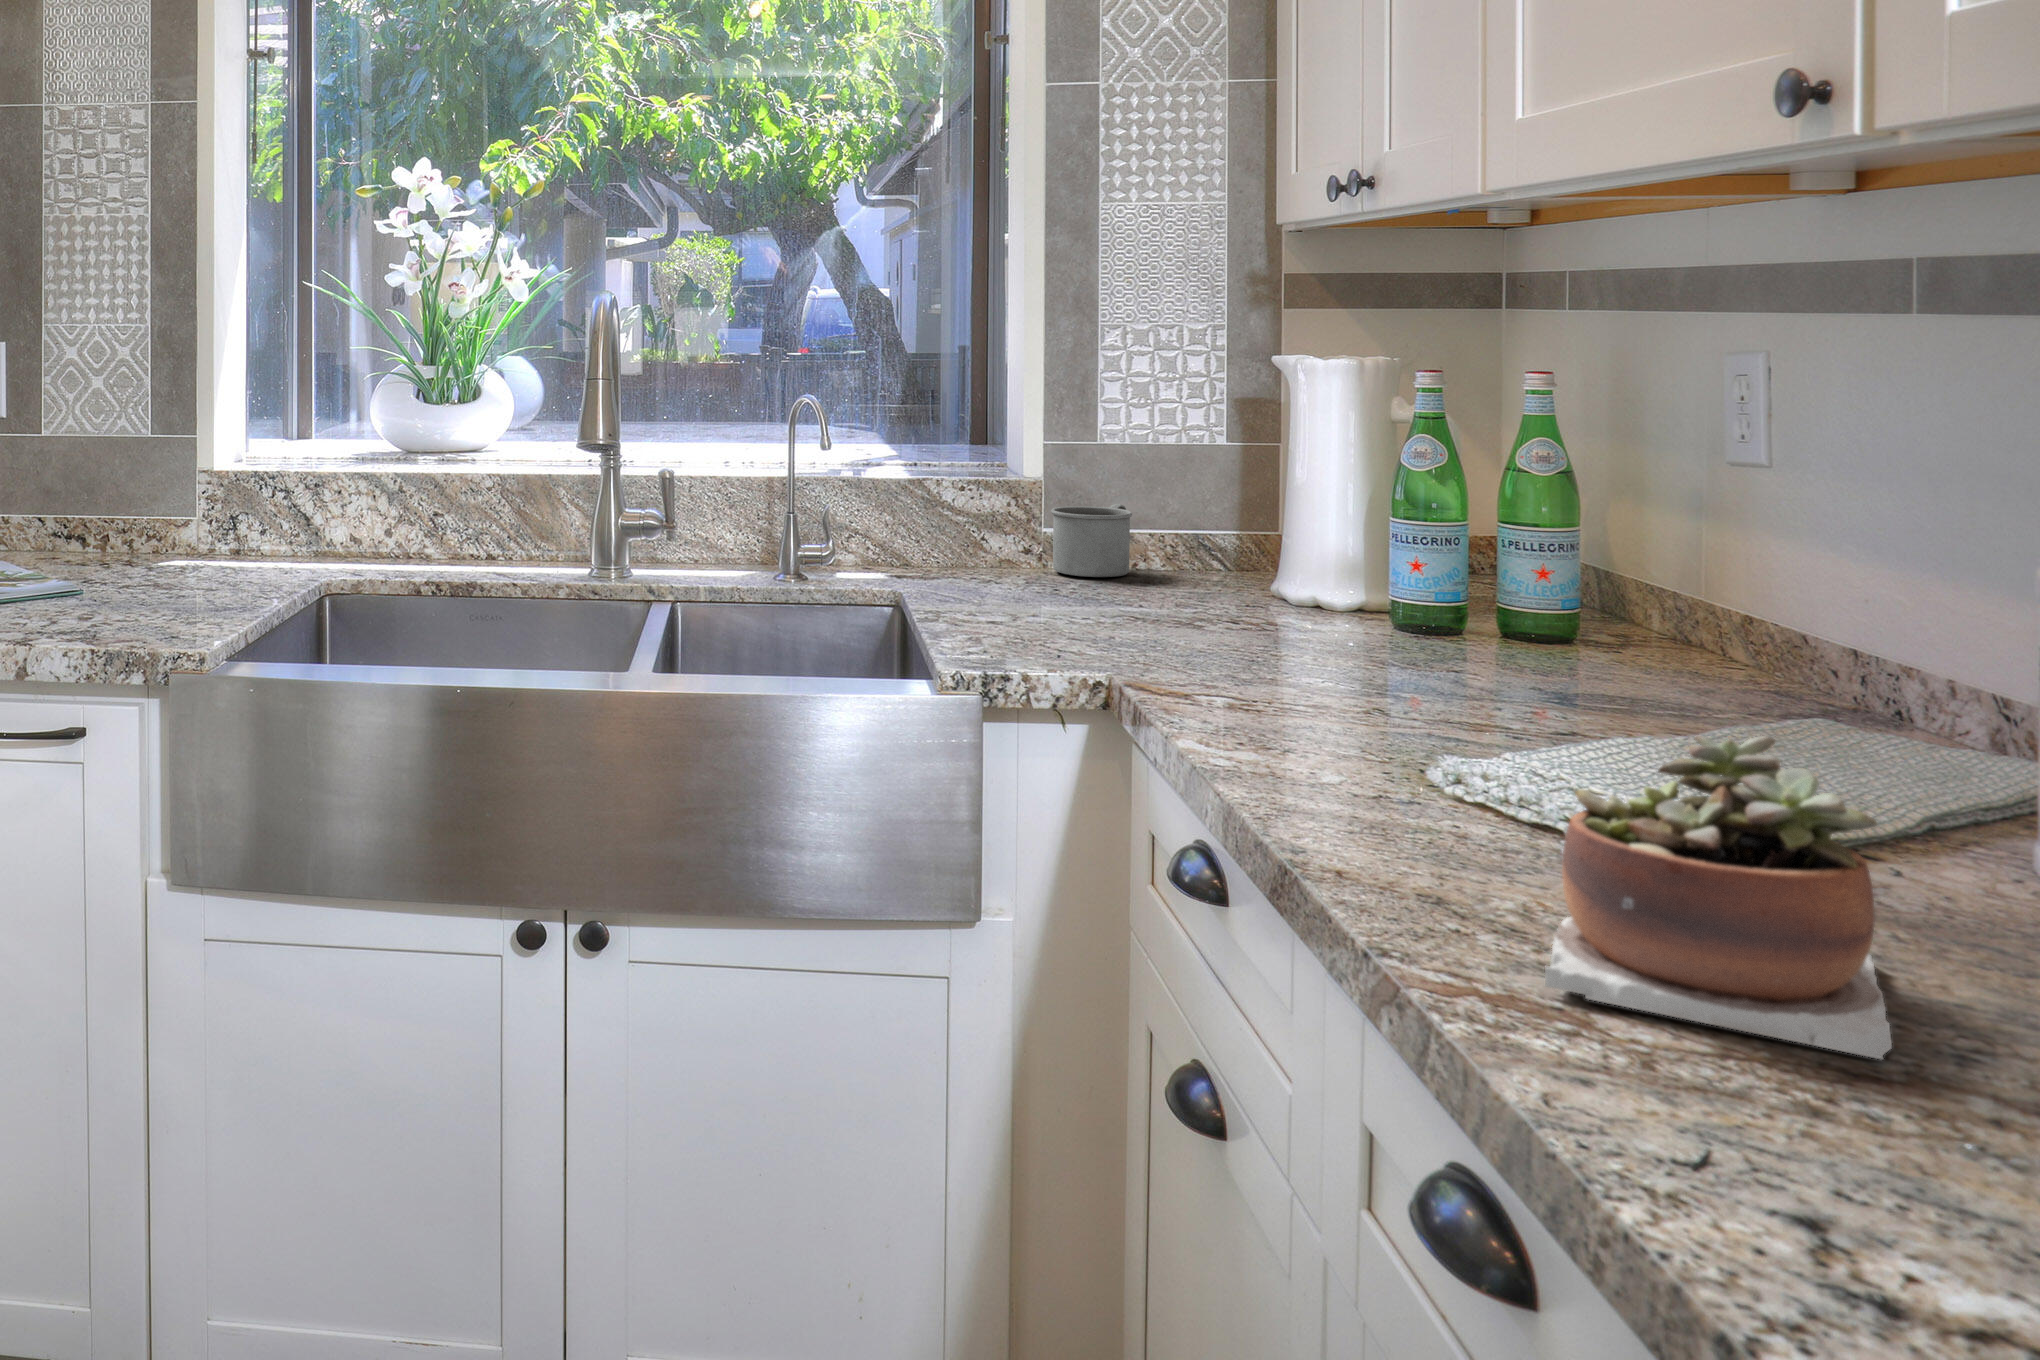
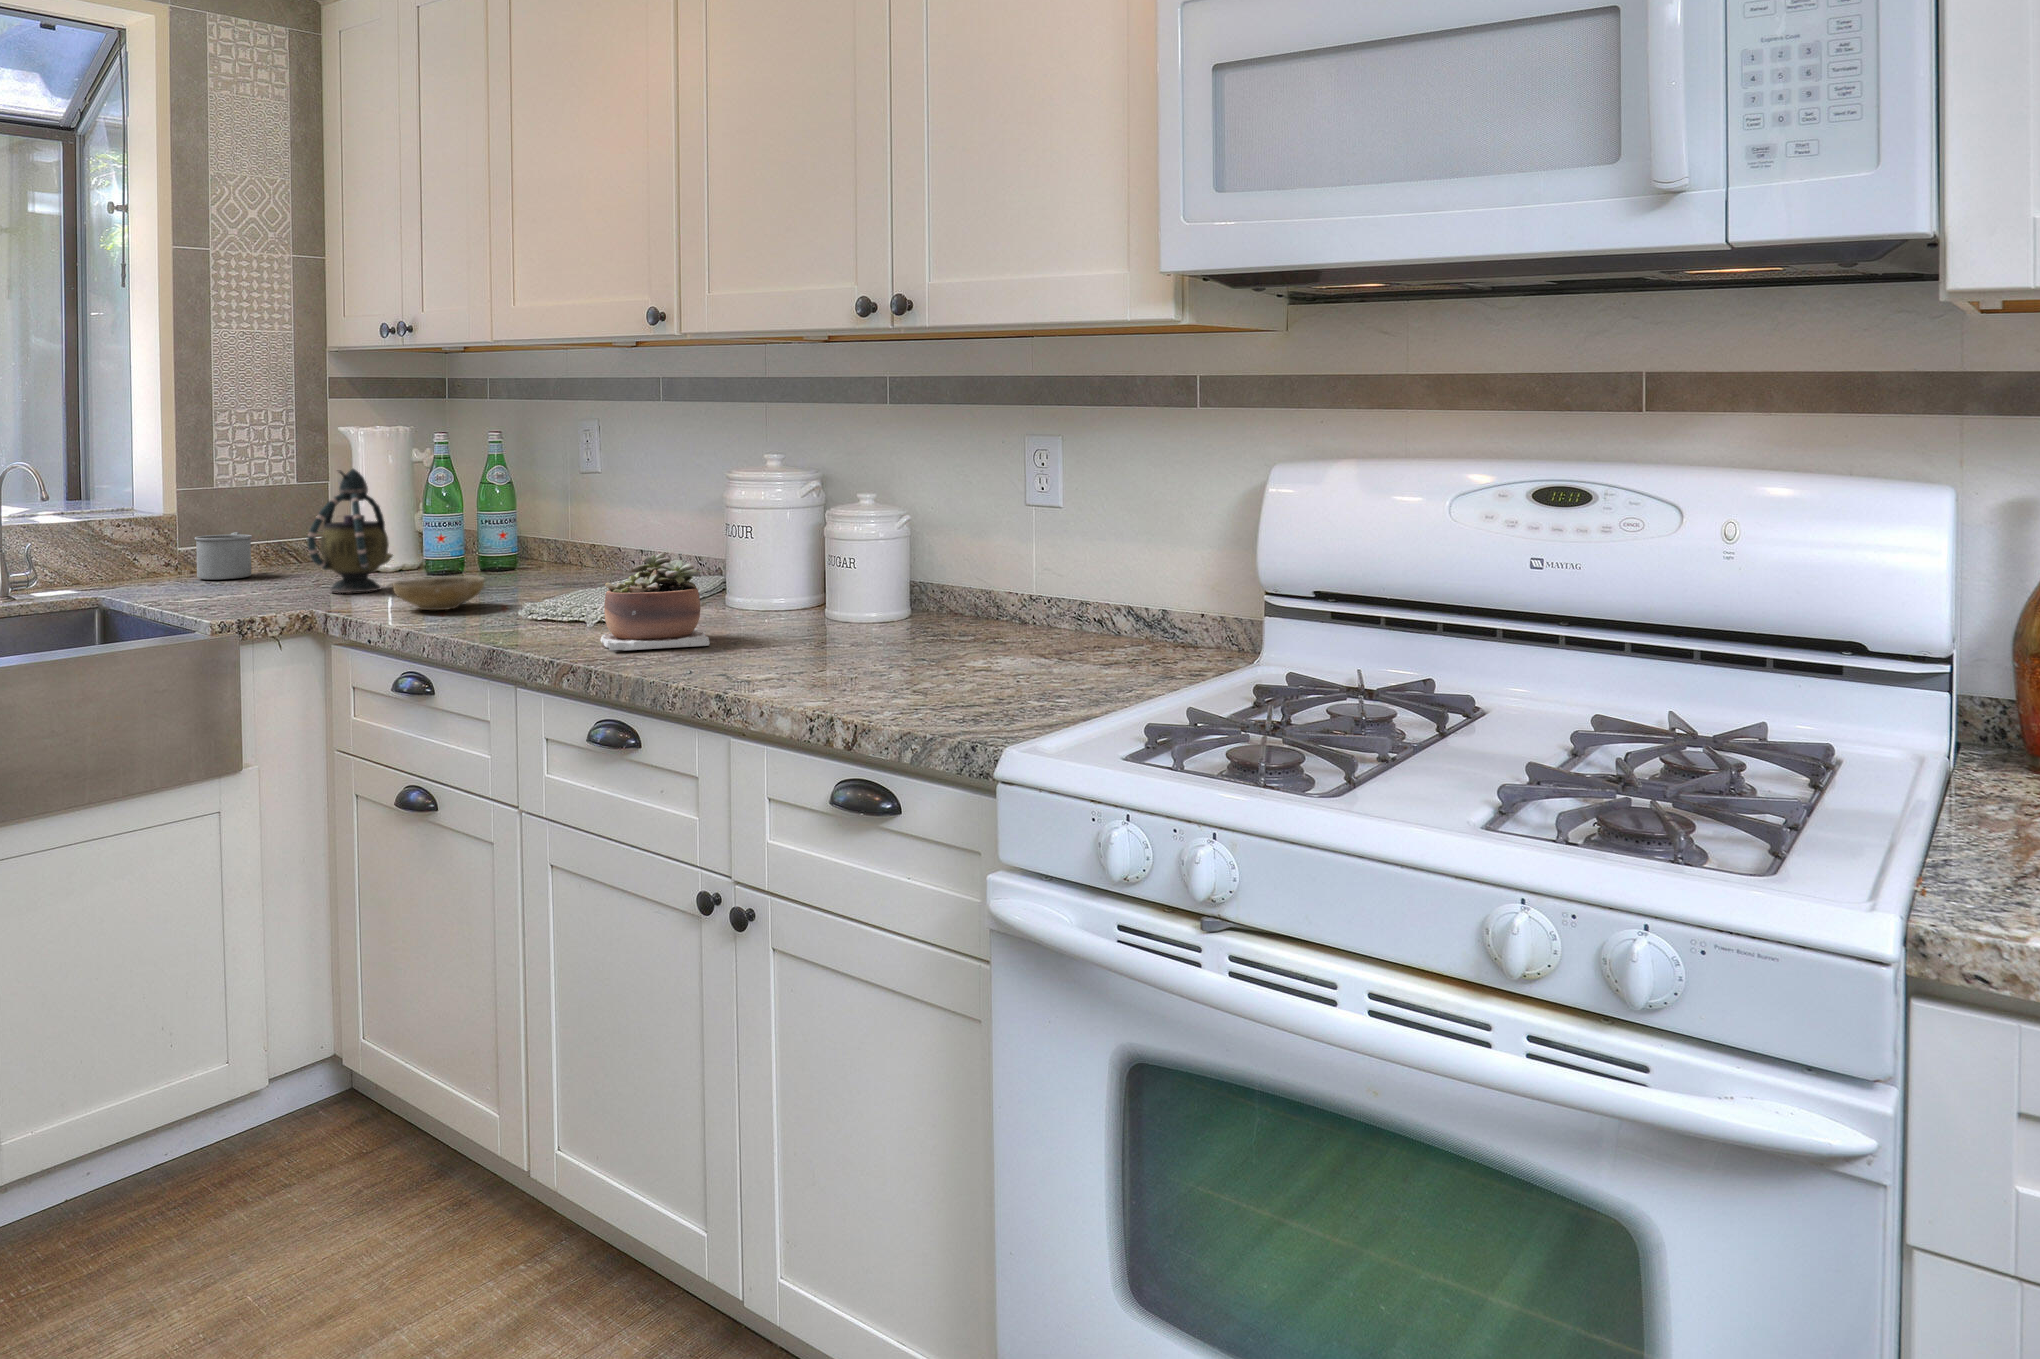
teapot: none [1145,425,1323,642] -> present [308,469,392,593]
ceramic bowl: none [1226,647,1411,722] -> present [393,576,484,610]

